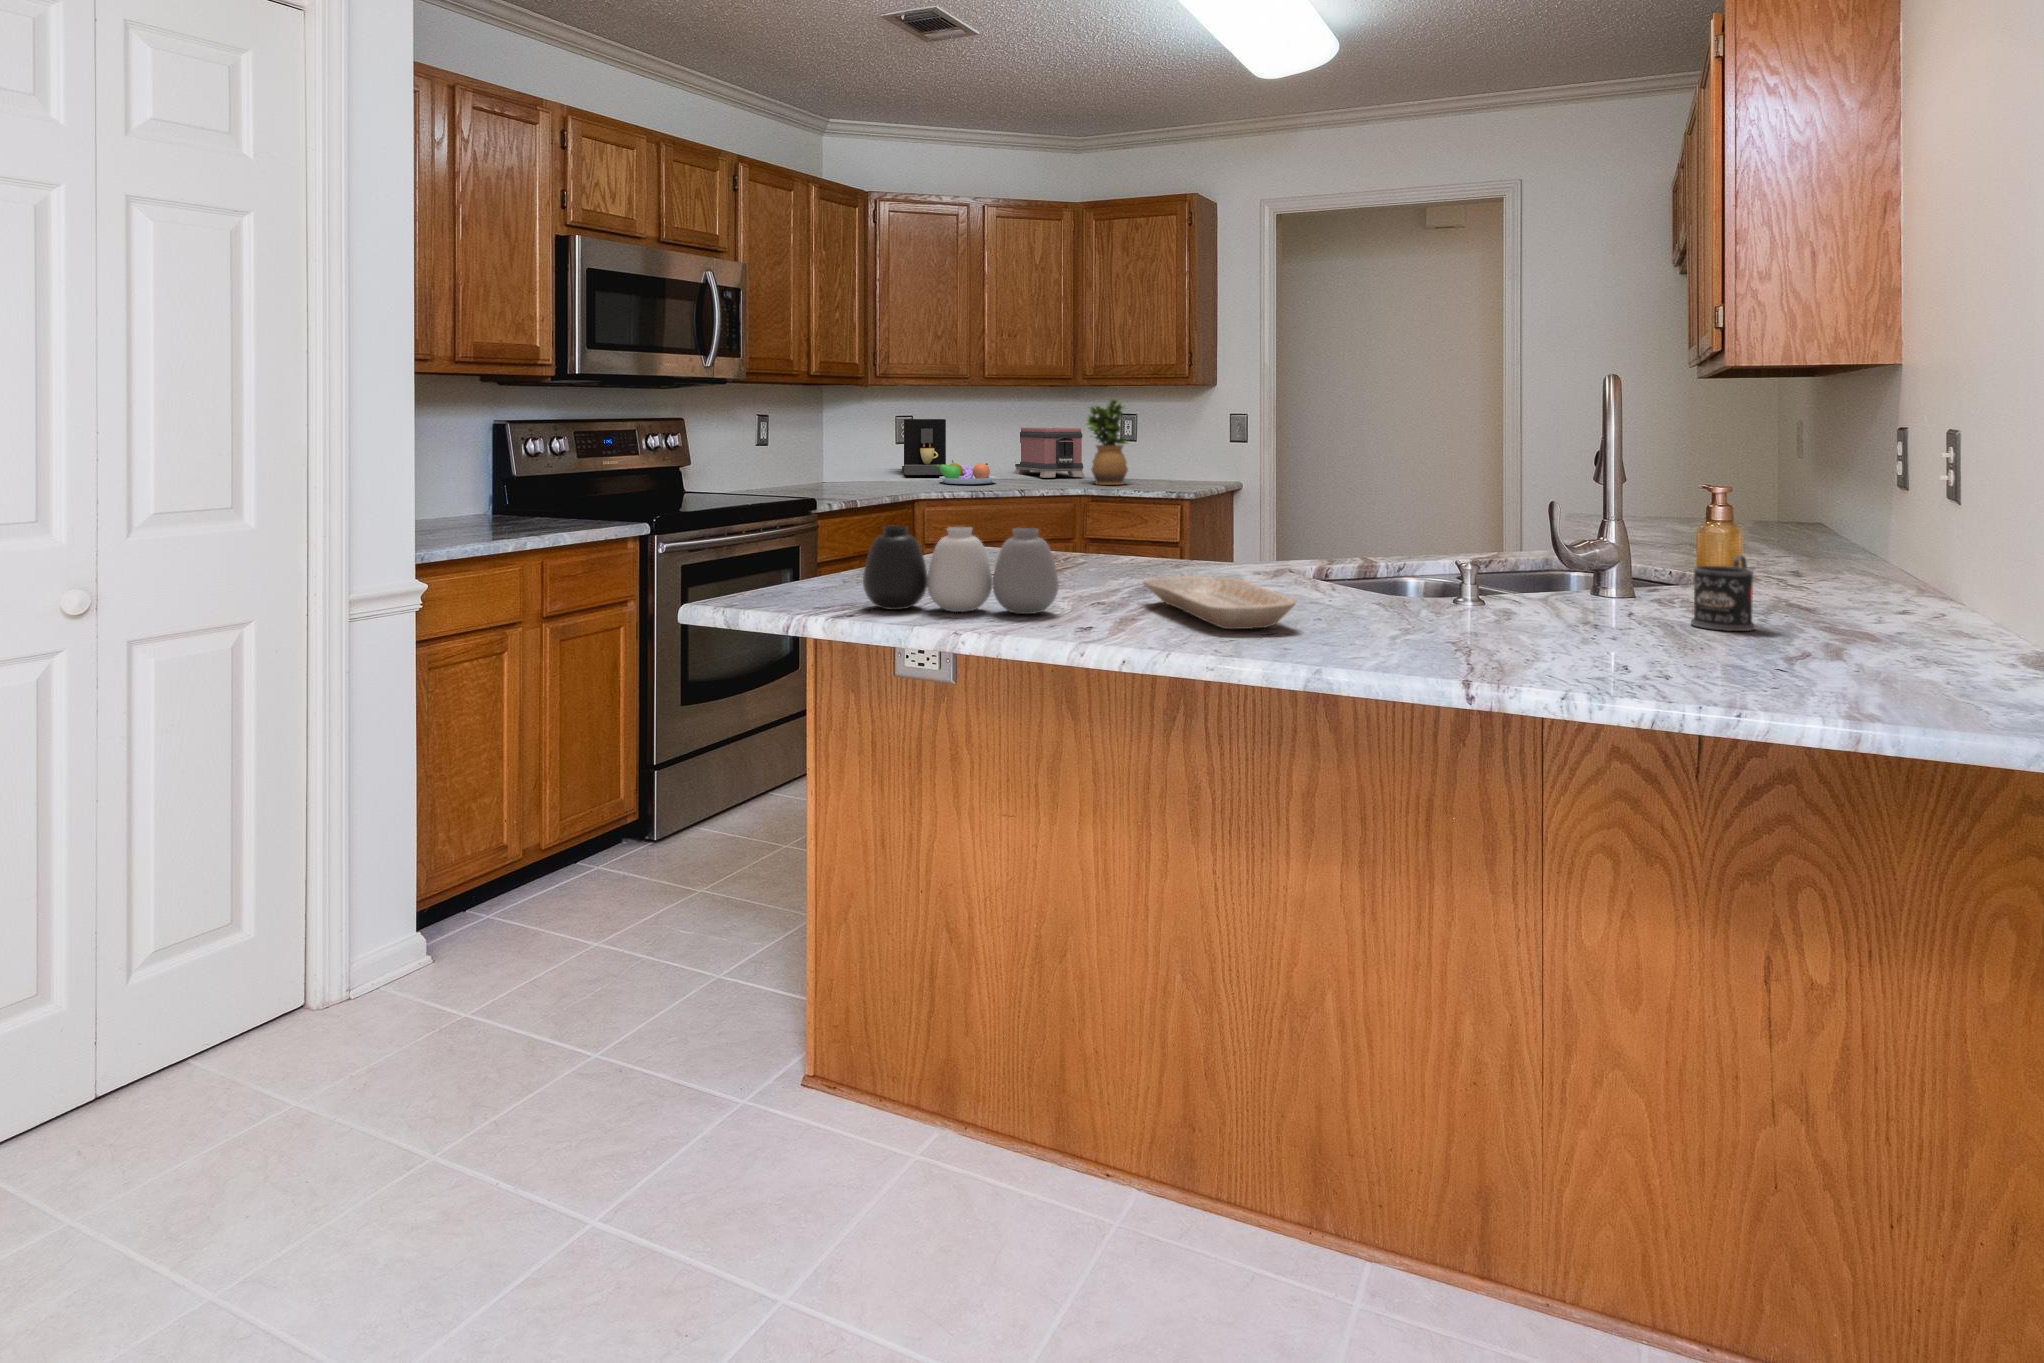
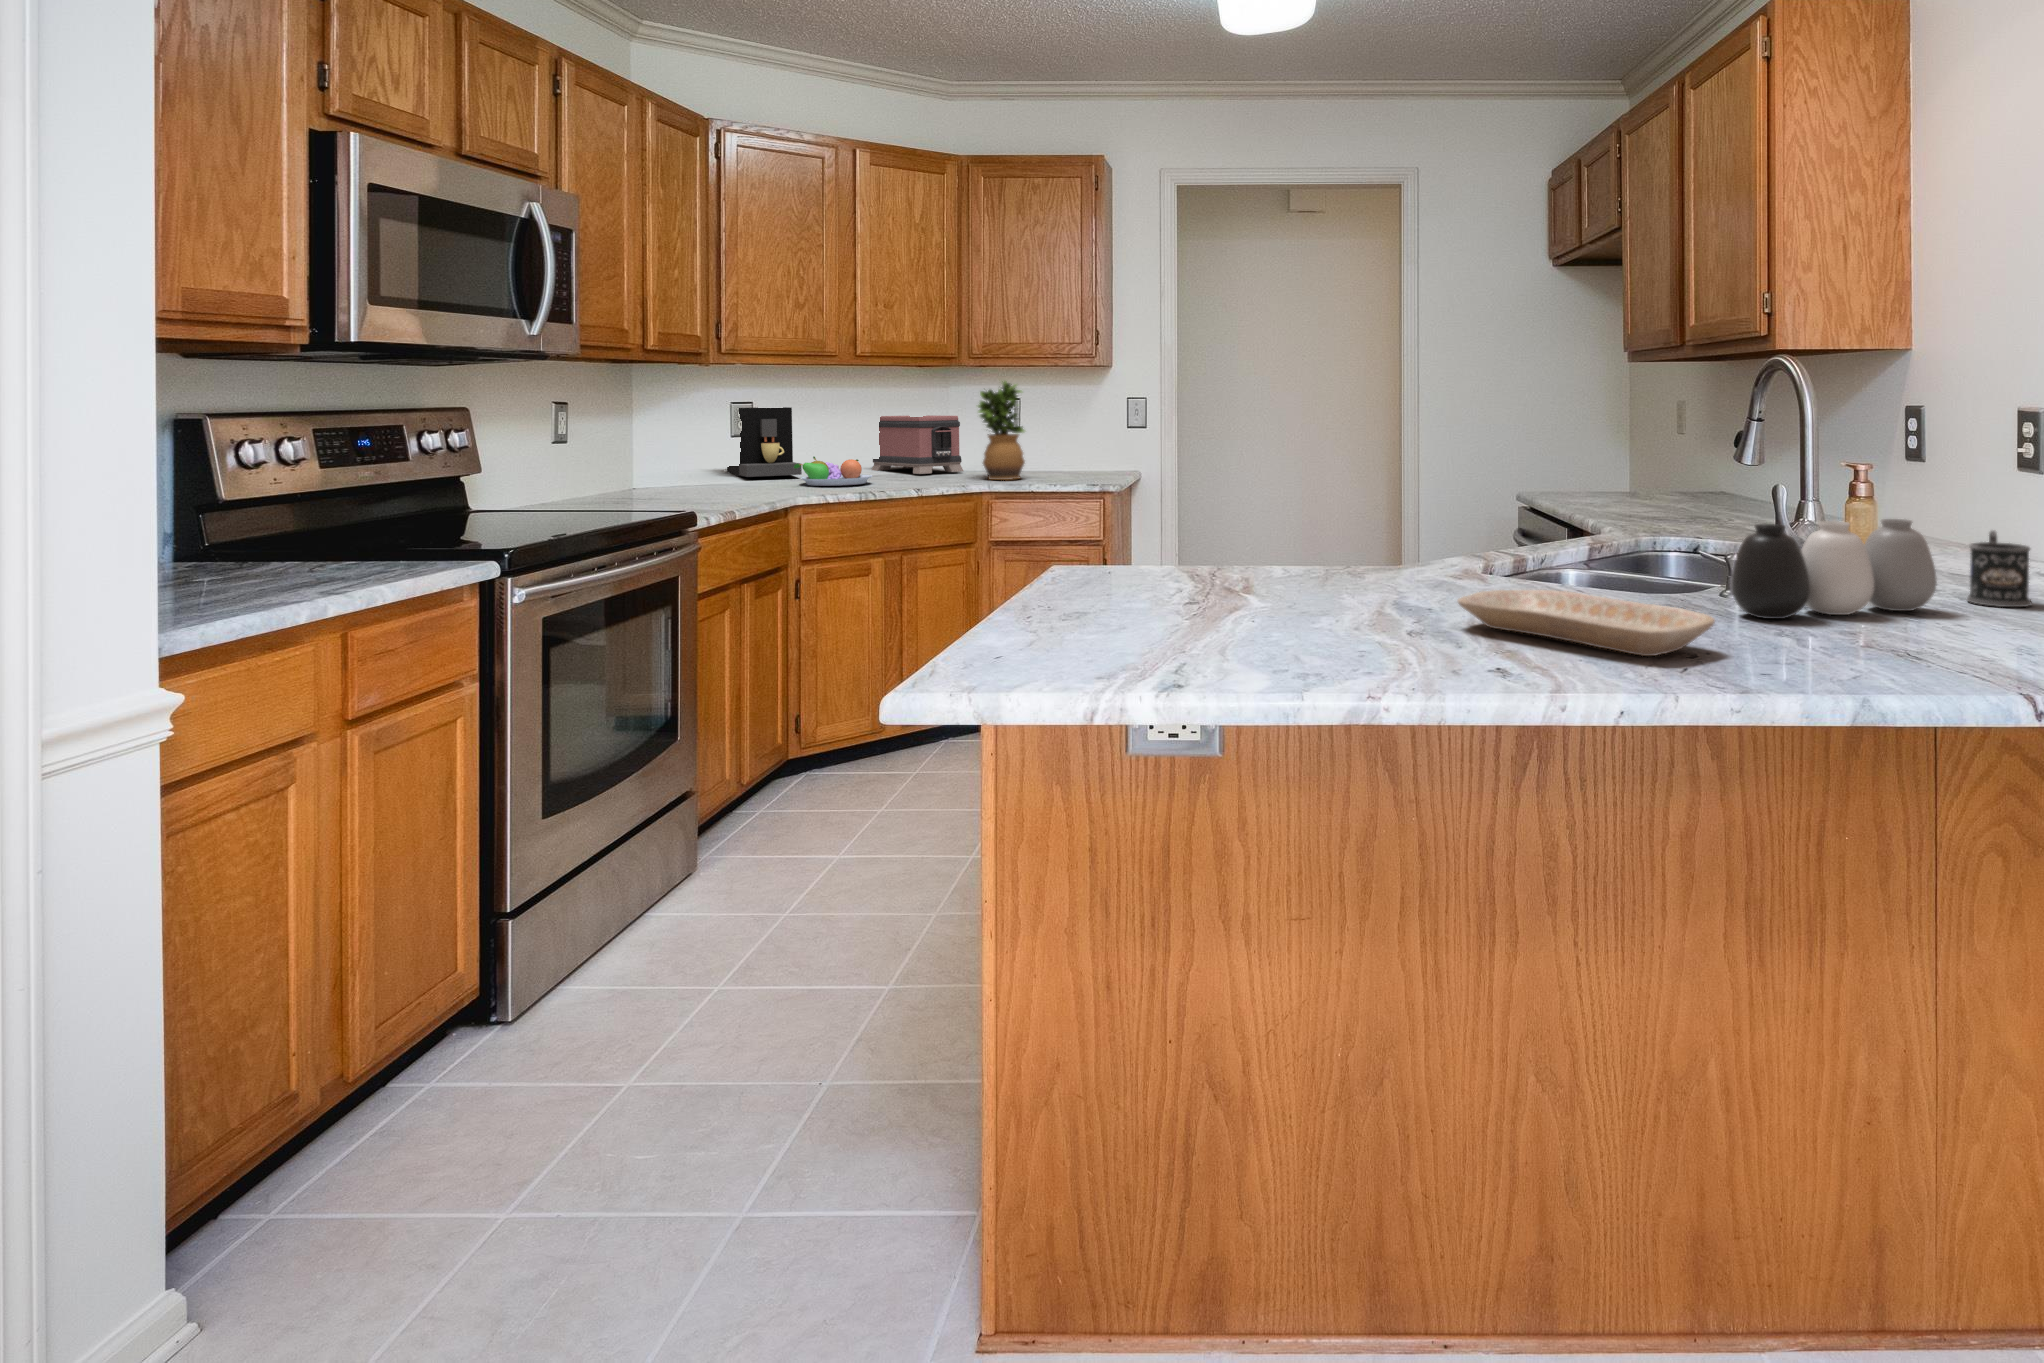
vase: present [863,526,1059,614] -> present [1731,519,1937,619]

